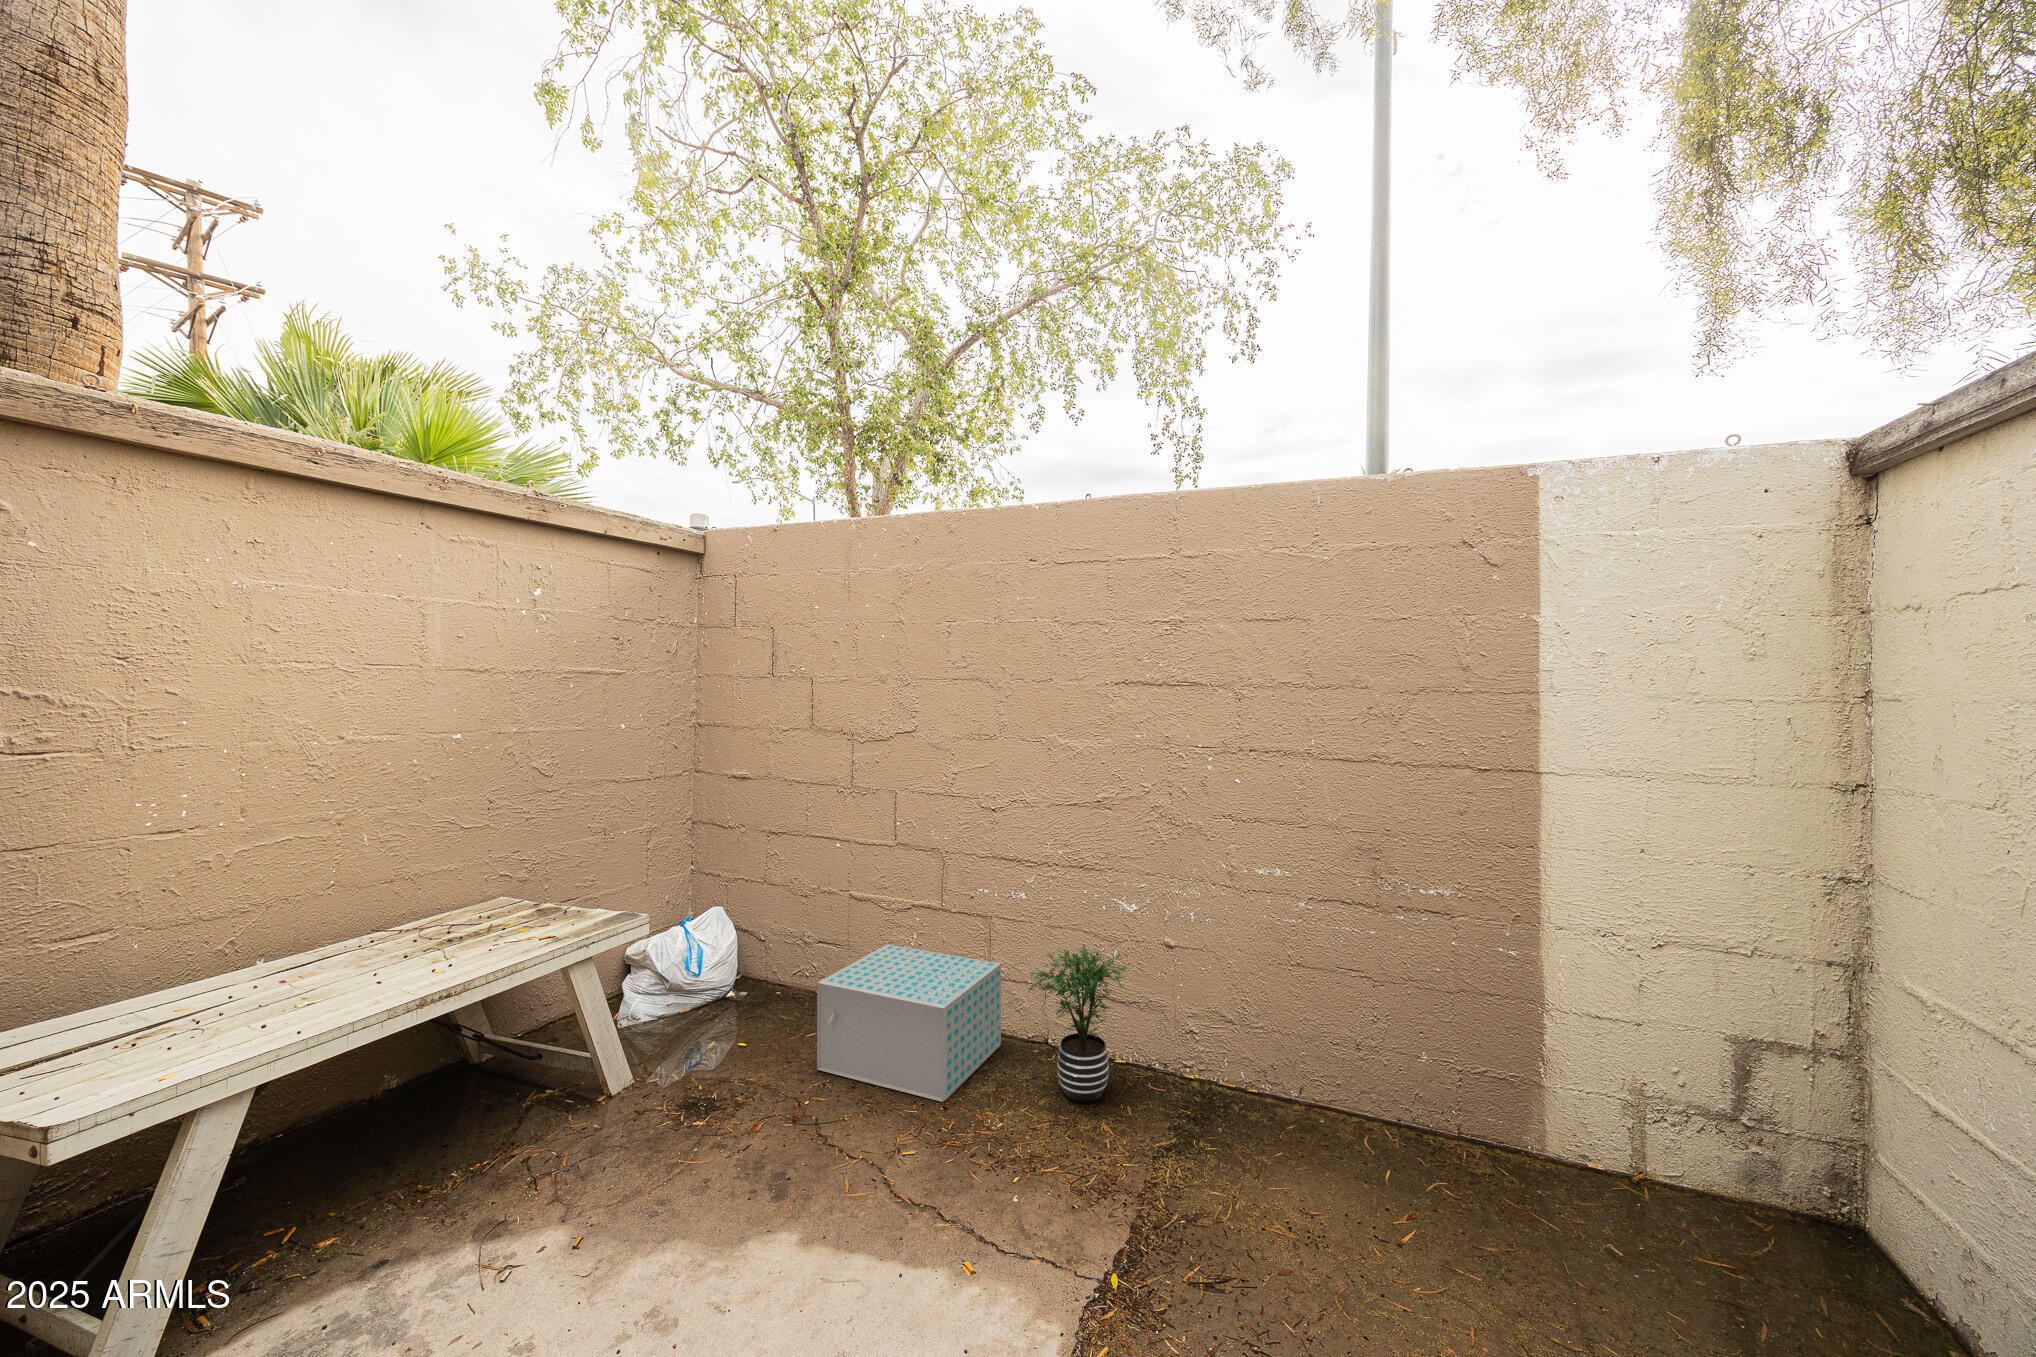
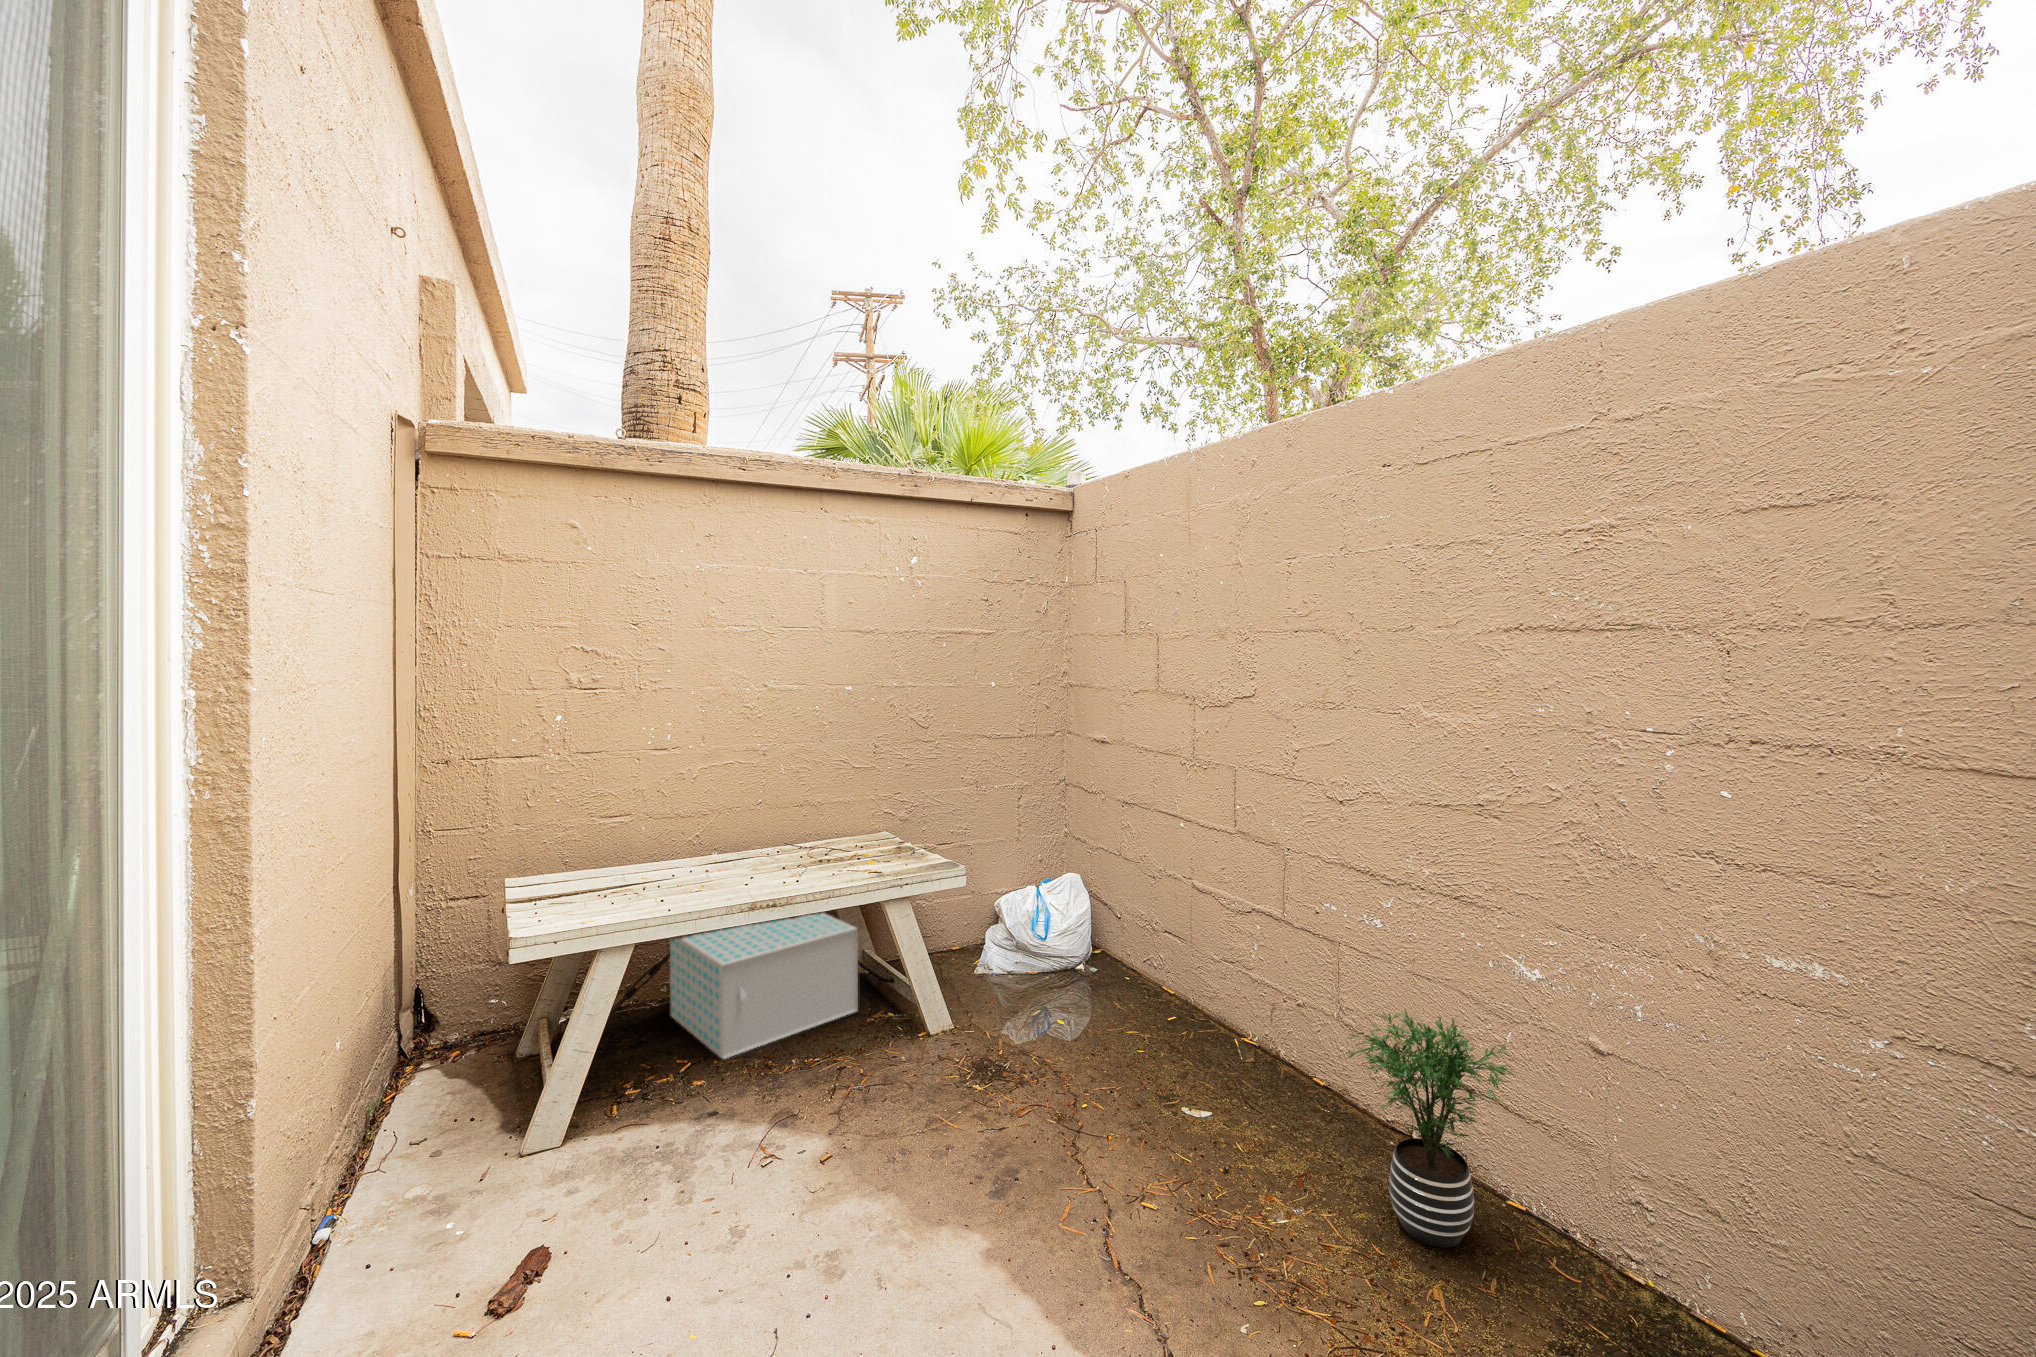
storage box: present [817,944,1001,1102] -> present [670,913,858,1059]

